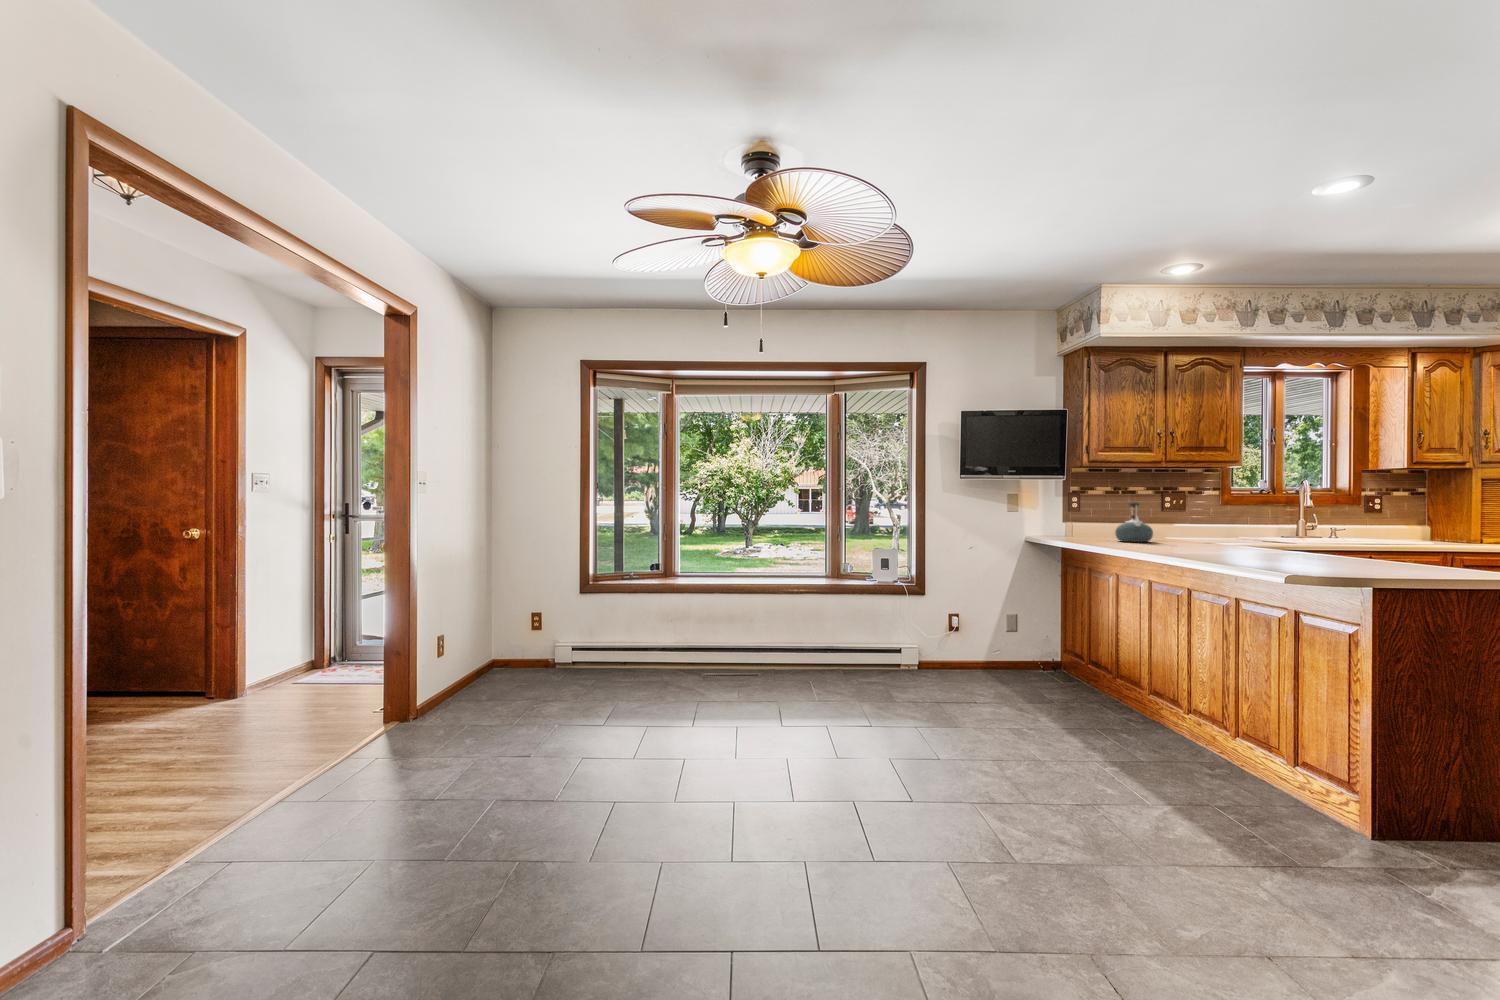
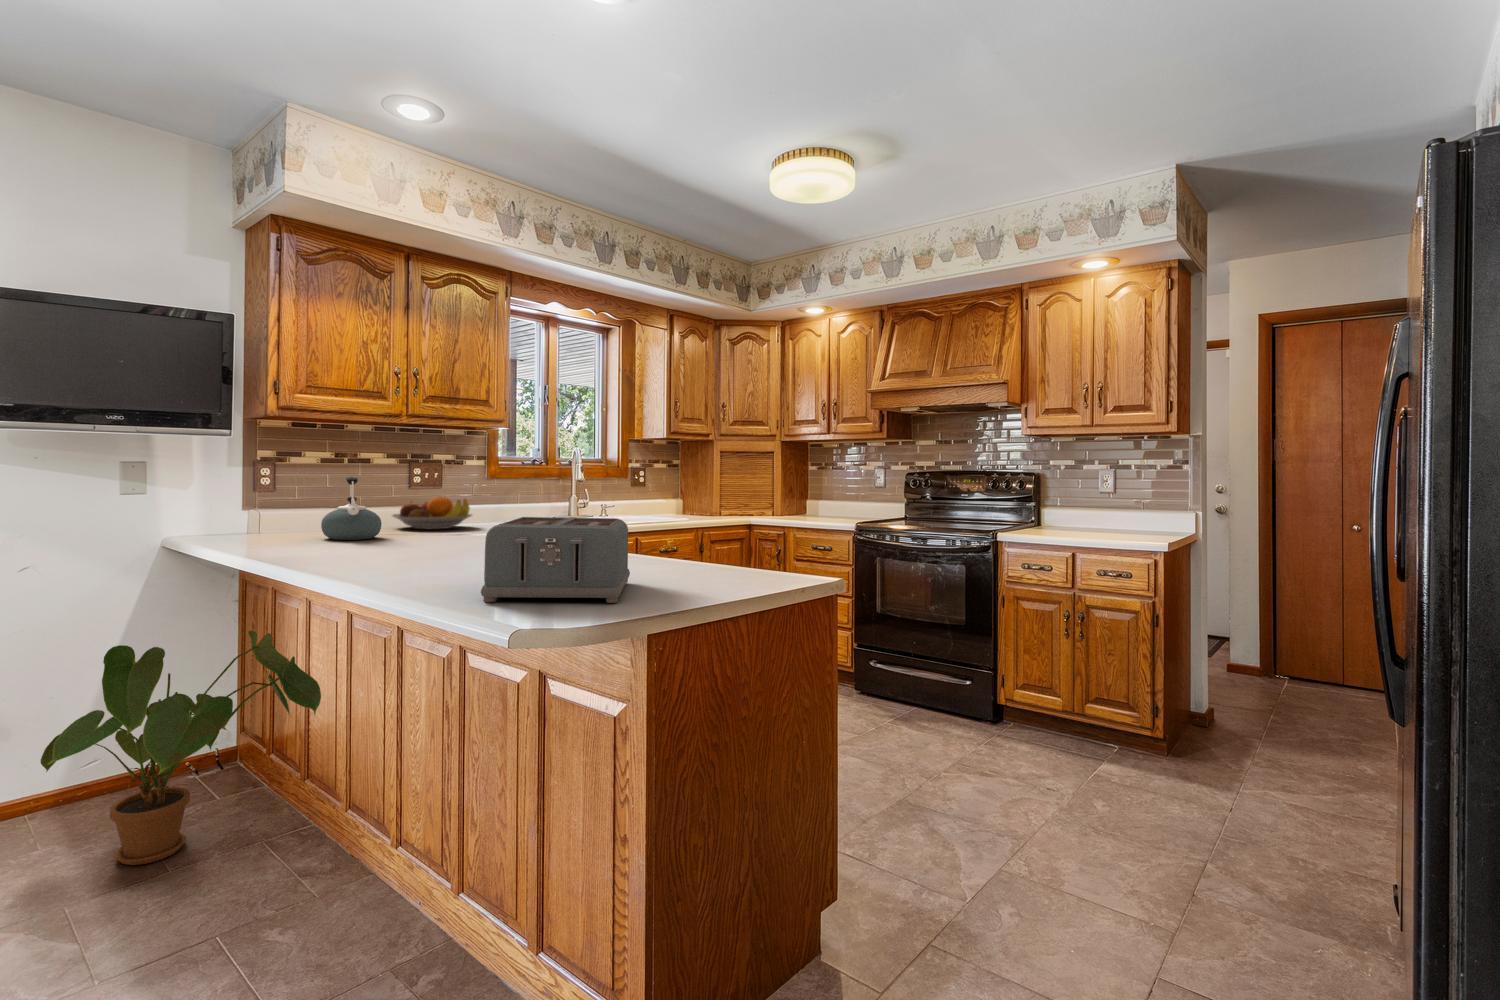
fruit bowl: none [1151,517,1213,540] -> present [392,496,472,529]
toaster: none [1256,521,1360,570] -> present [481,517,630,603]
house plant: none [995,586,1132,701] -> present [41,631,321,865]

